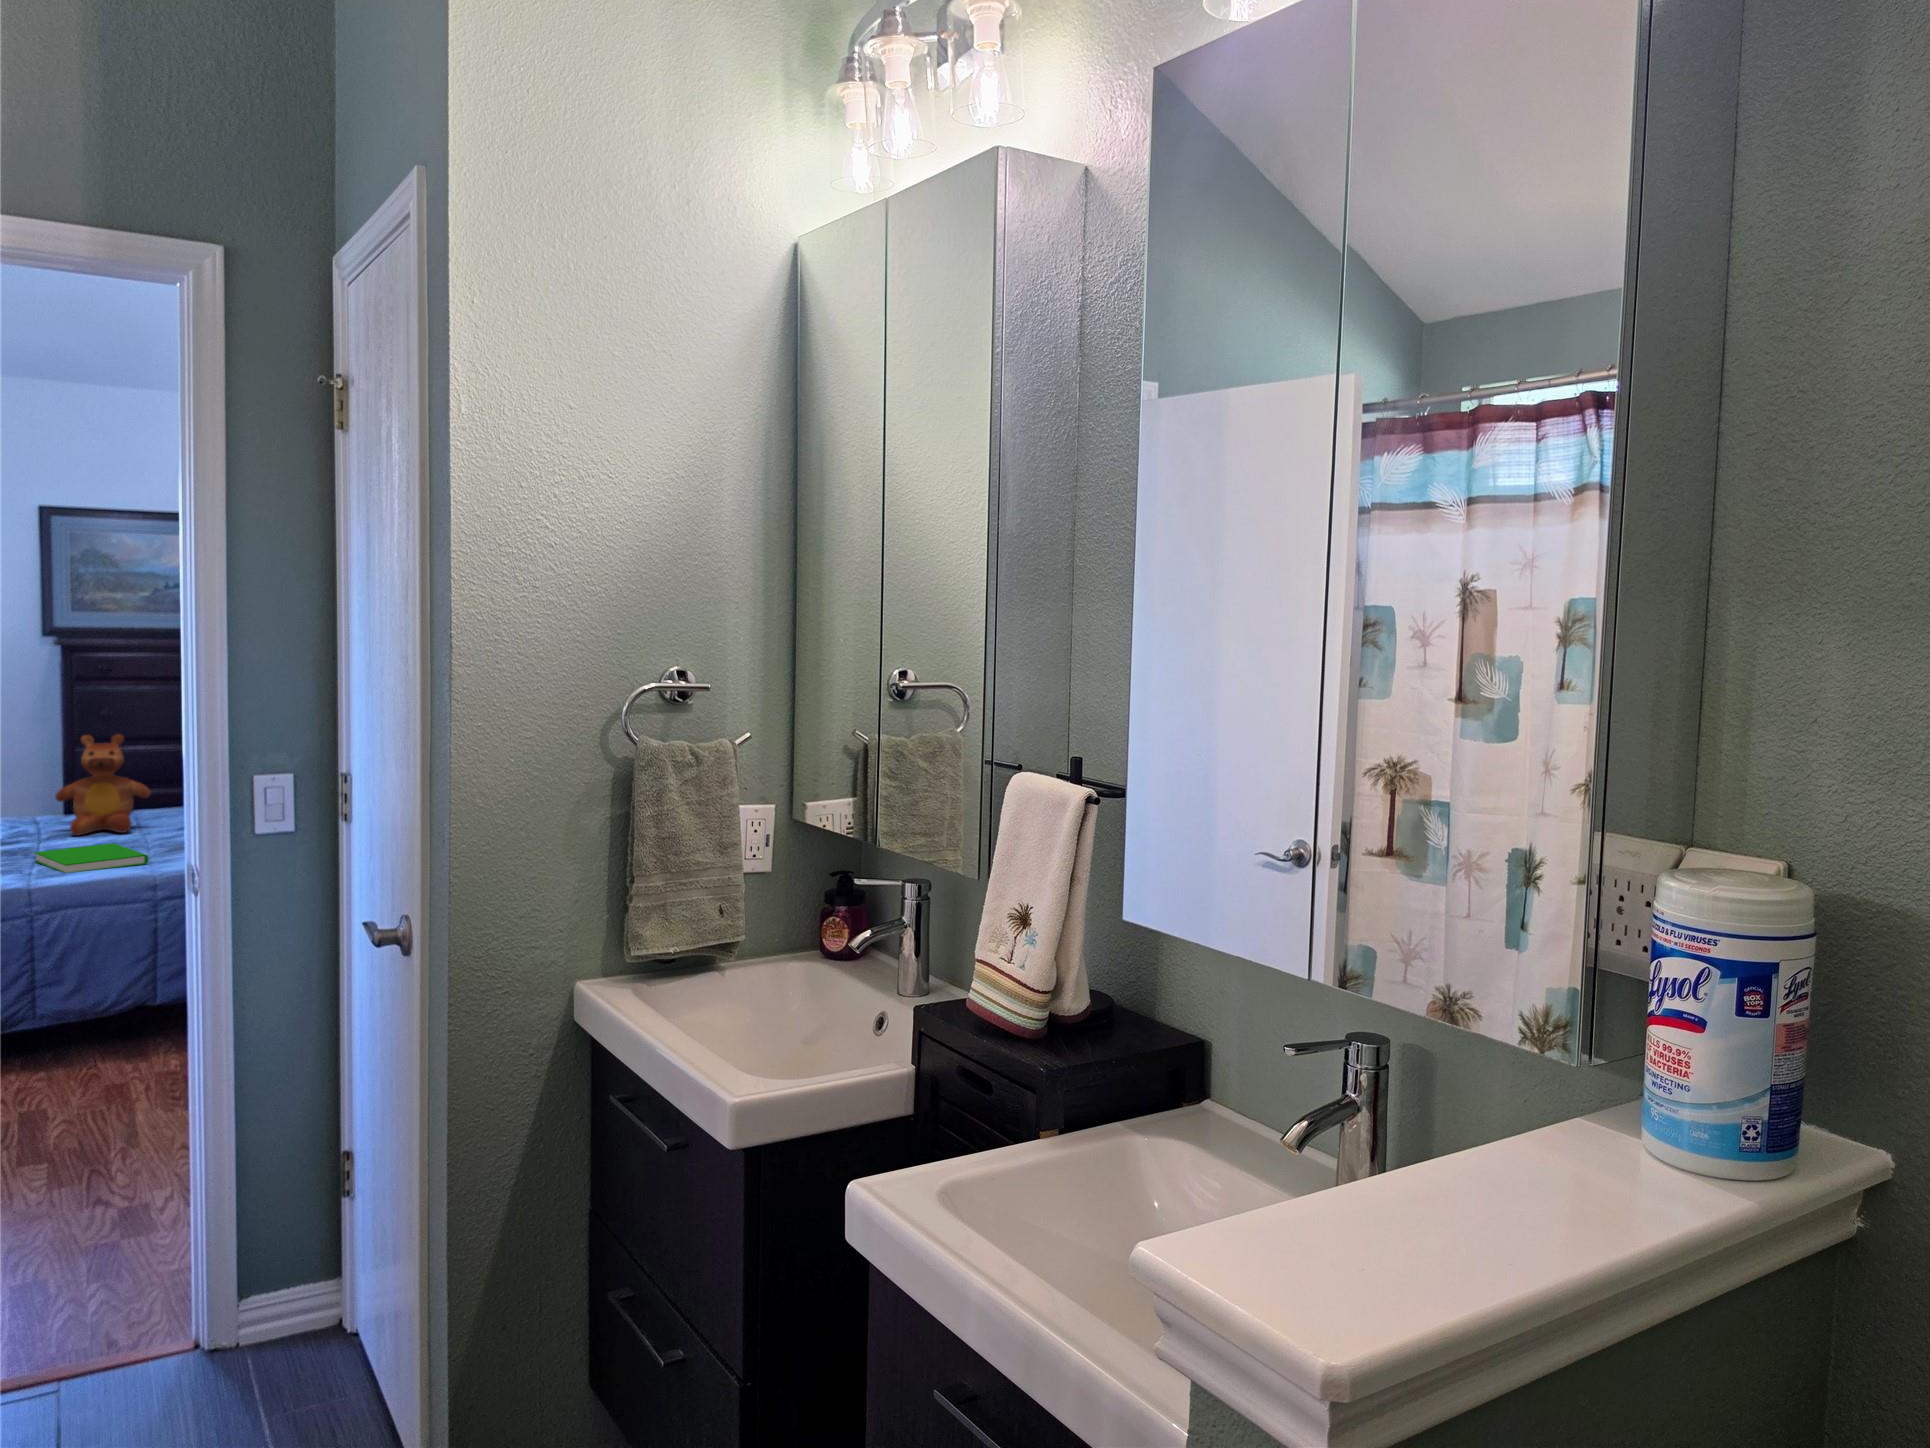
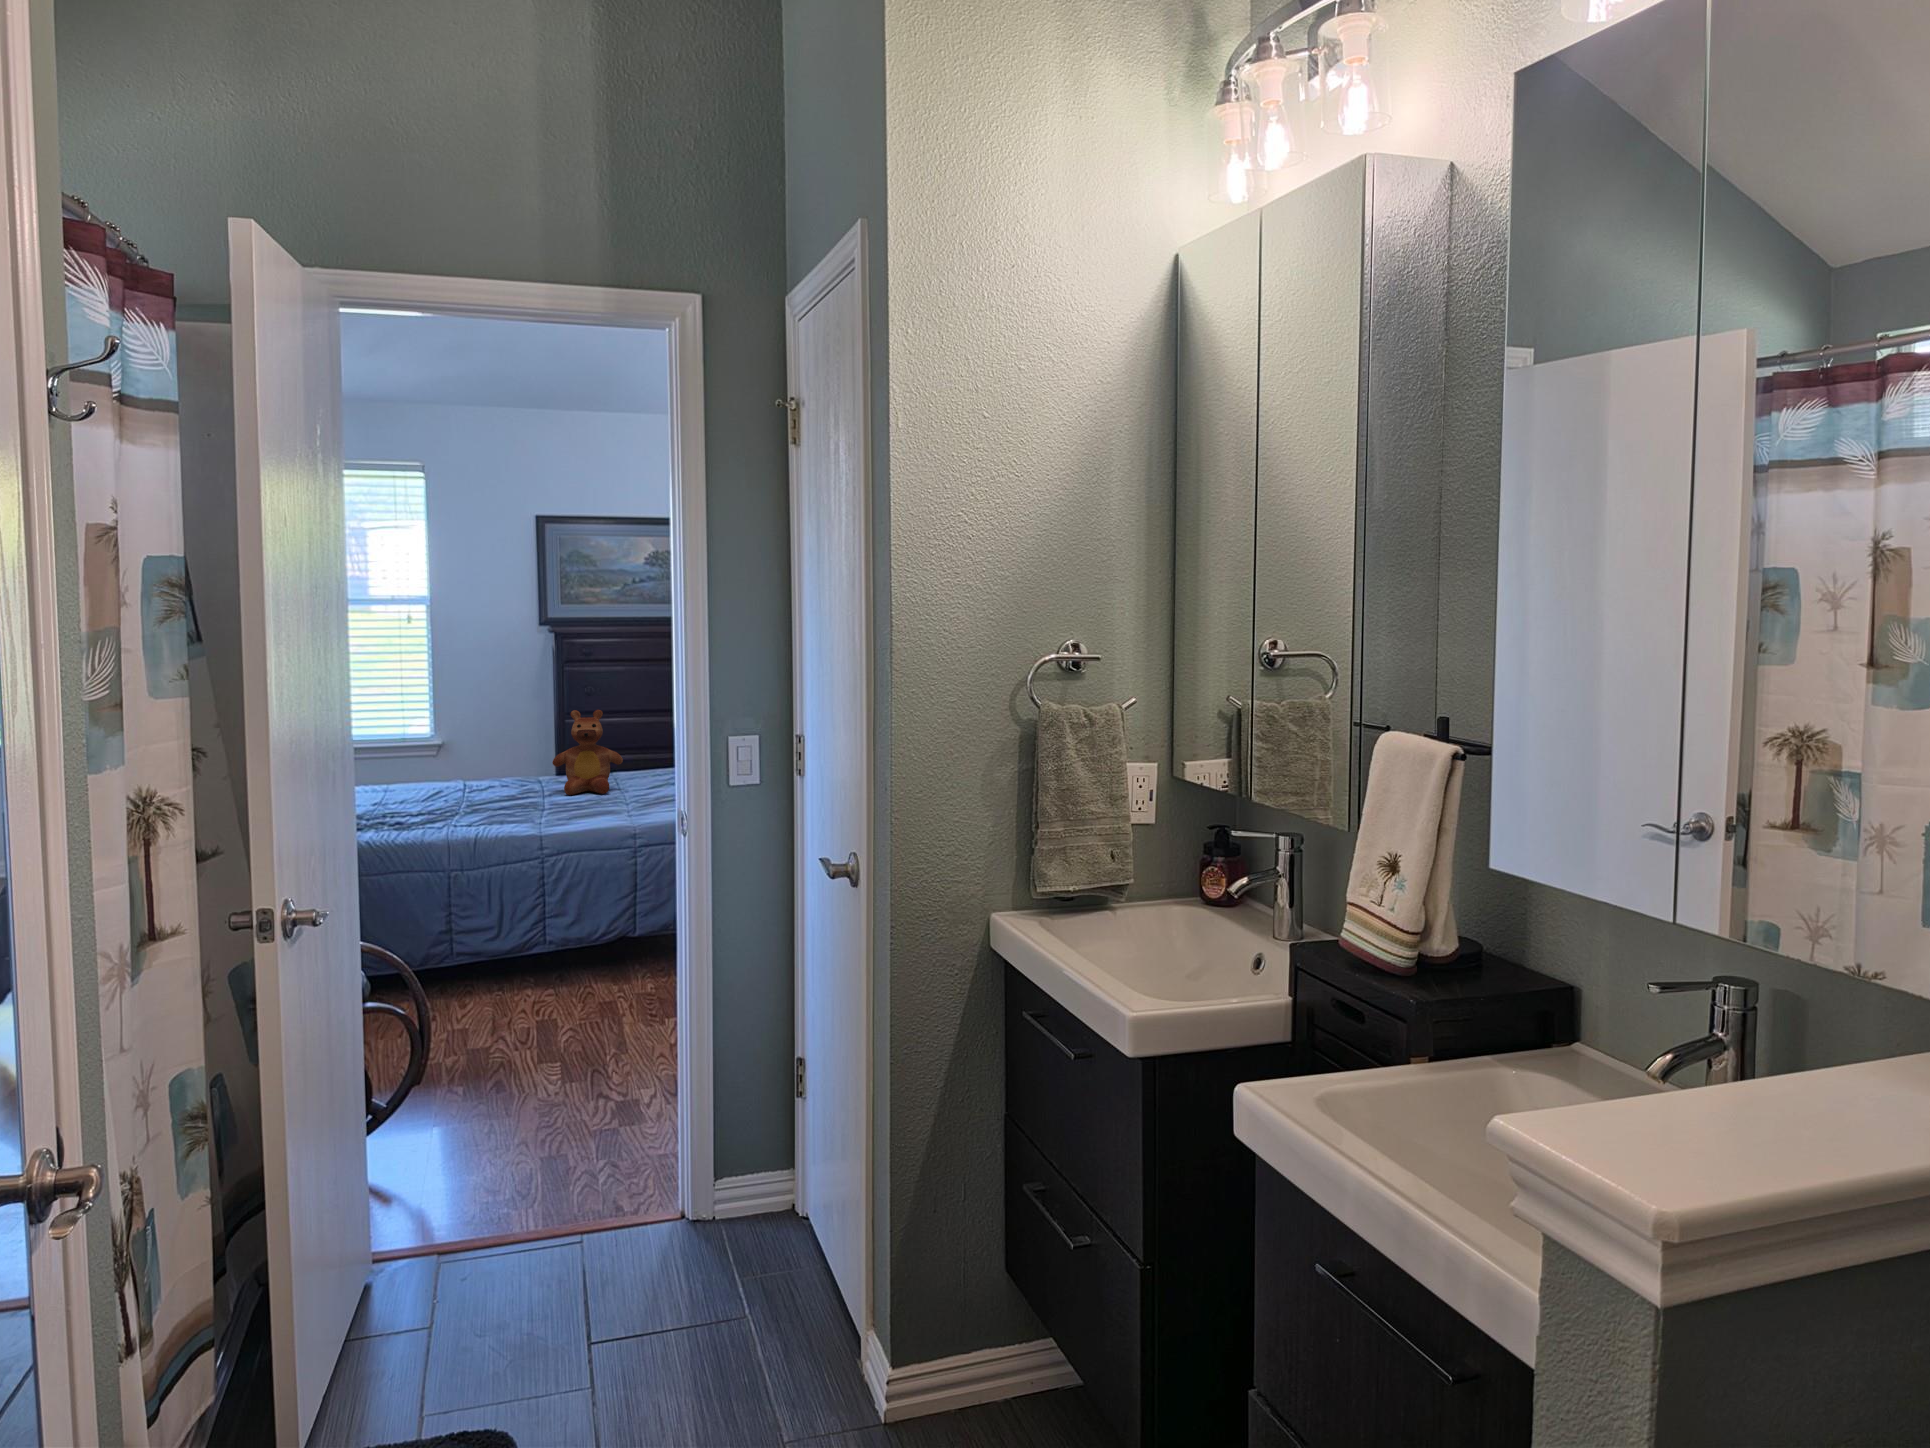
book: present [35,843,148,873] -> none [542,801,626,826]

